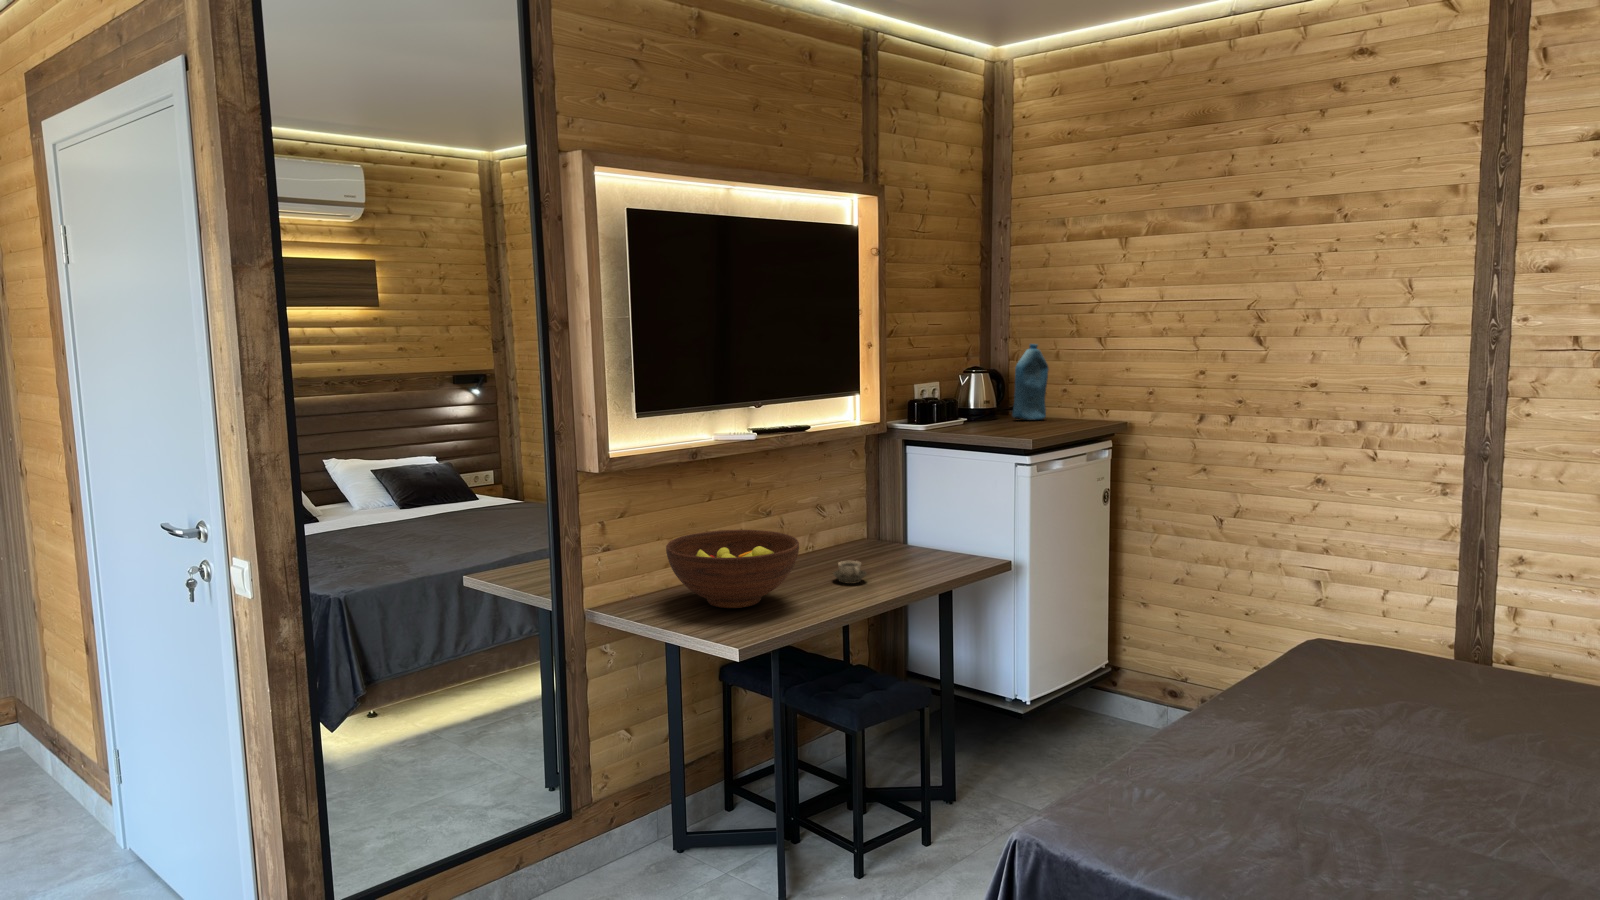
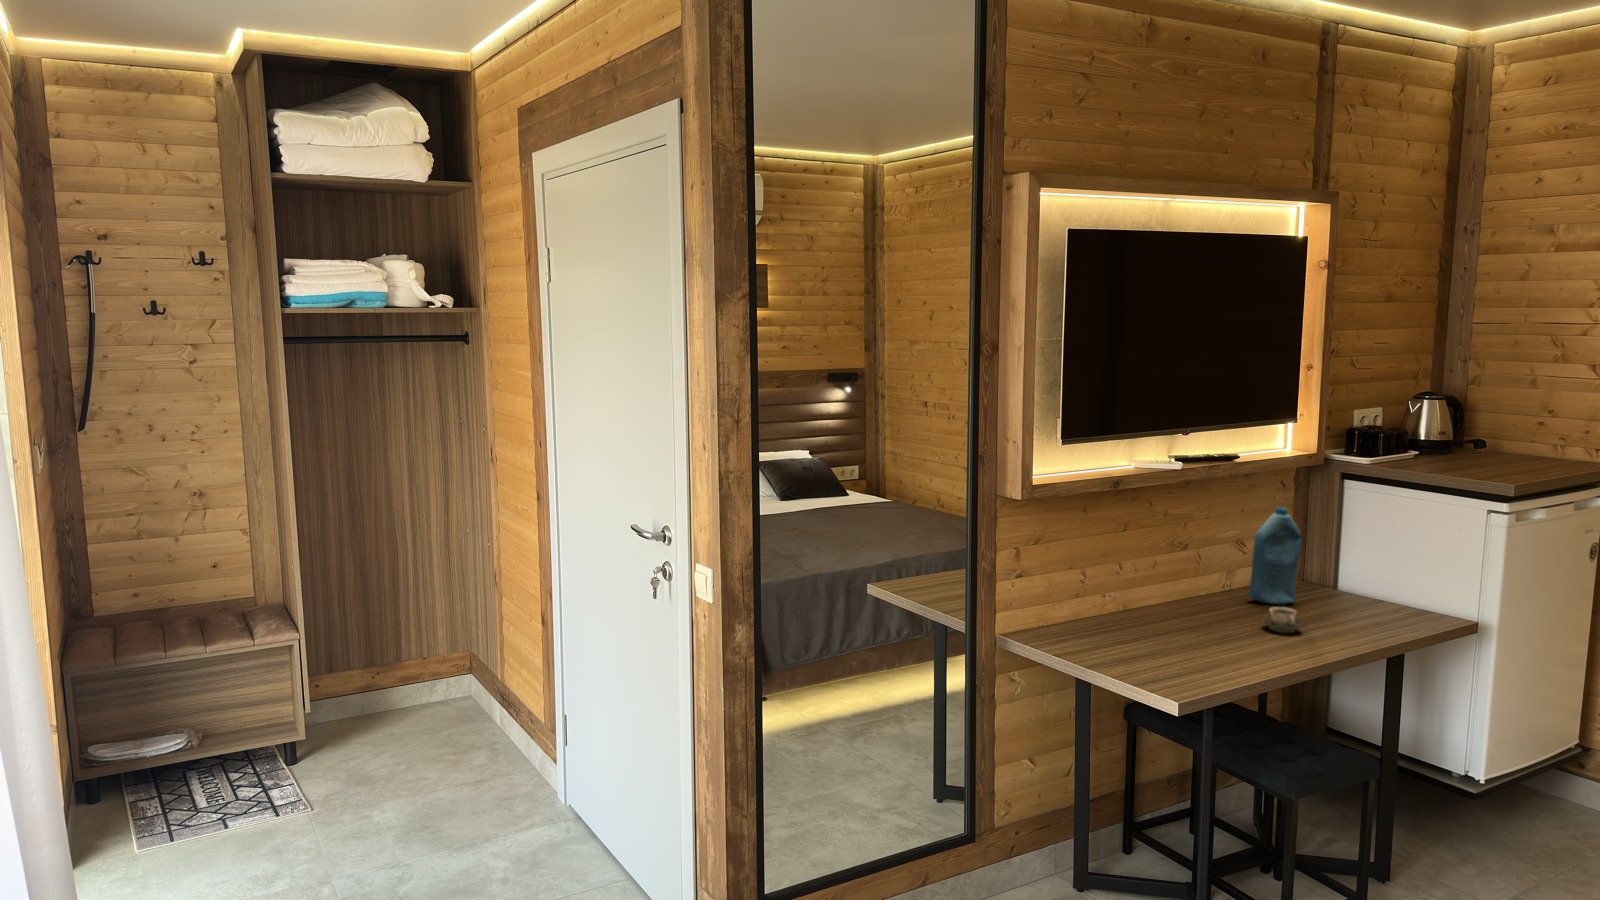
bottle: present [1012,344,1049,420] -> present [1248,507,1302,605]
fruit bowl: present [666,530,799,608] -> none [1087,564,1235,650]

